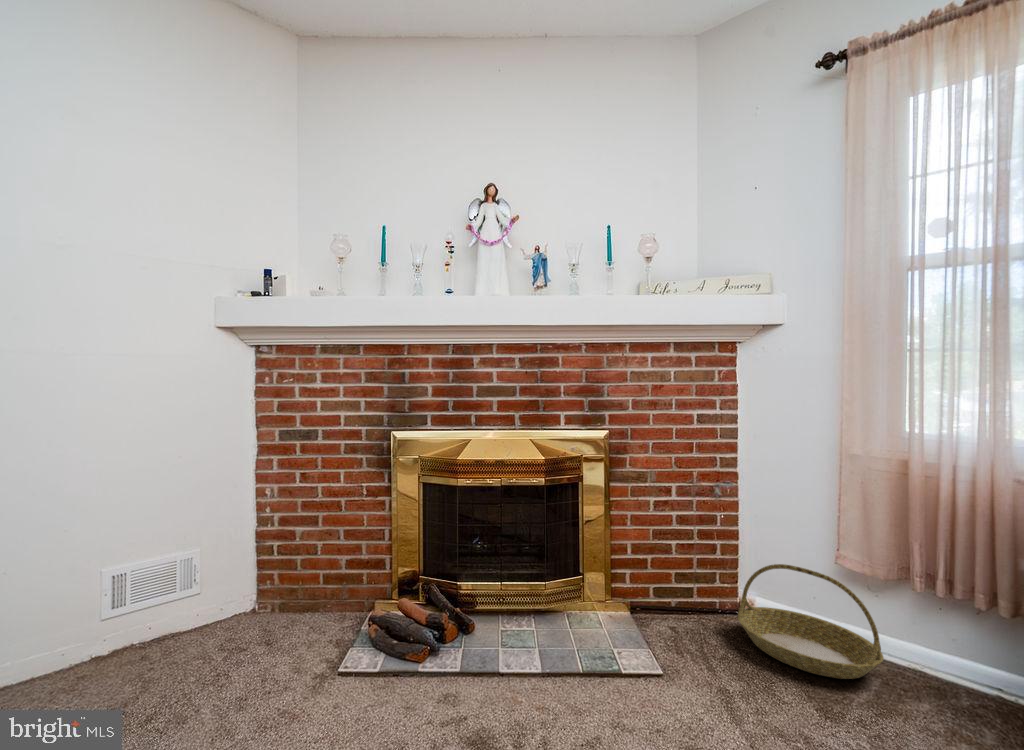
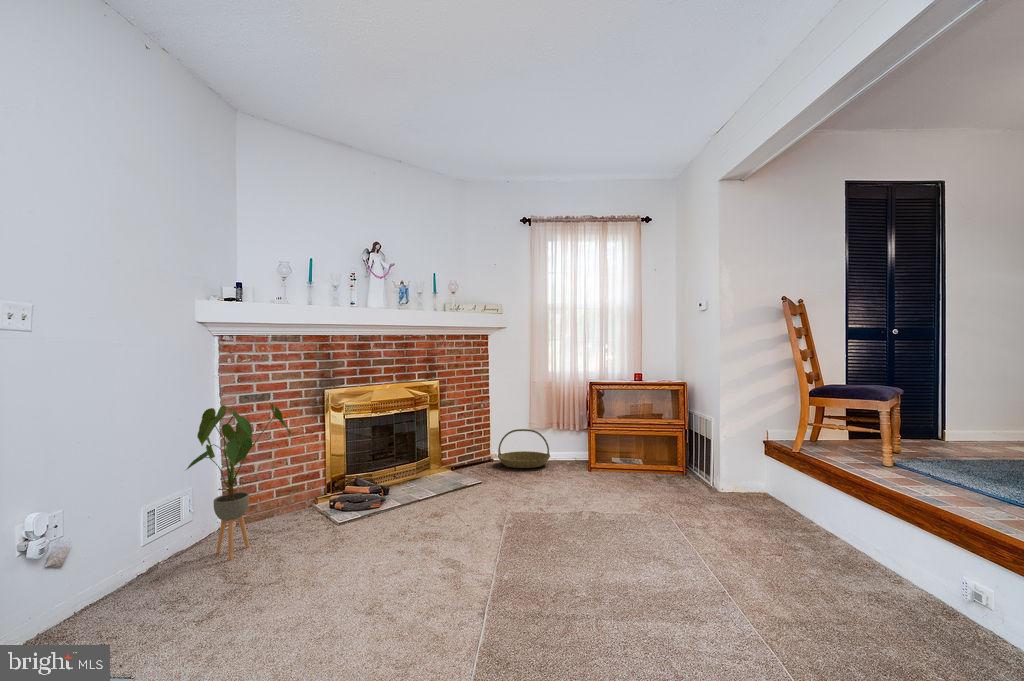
house plant: none [135,444,284,678] -> present [186,403,291,559]

